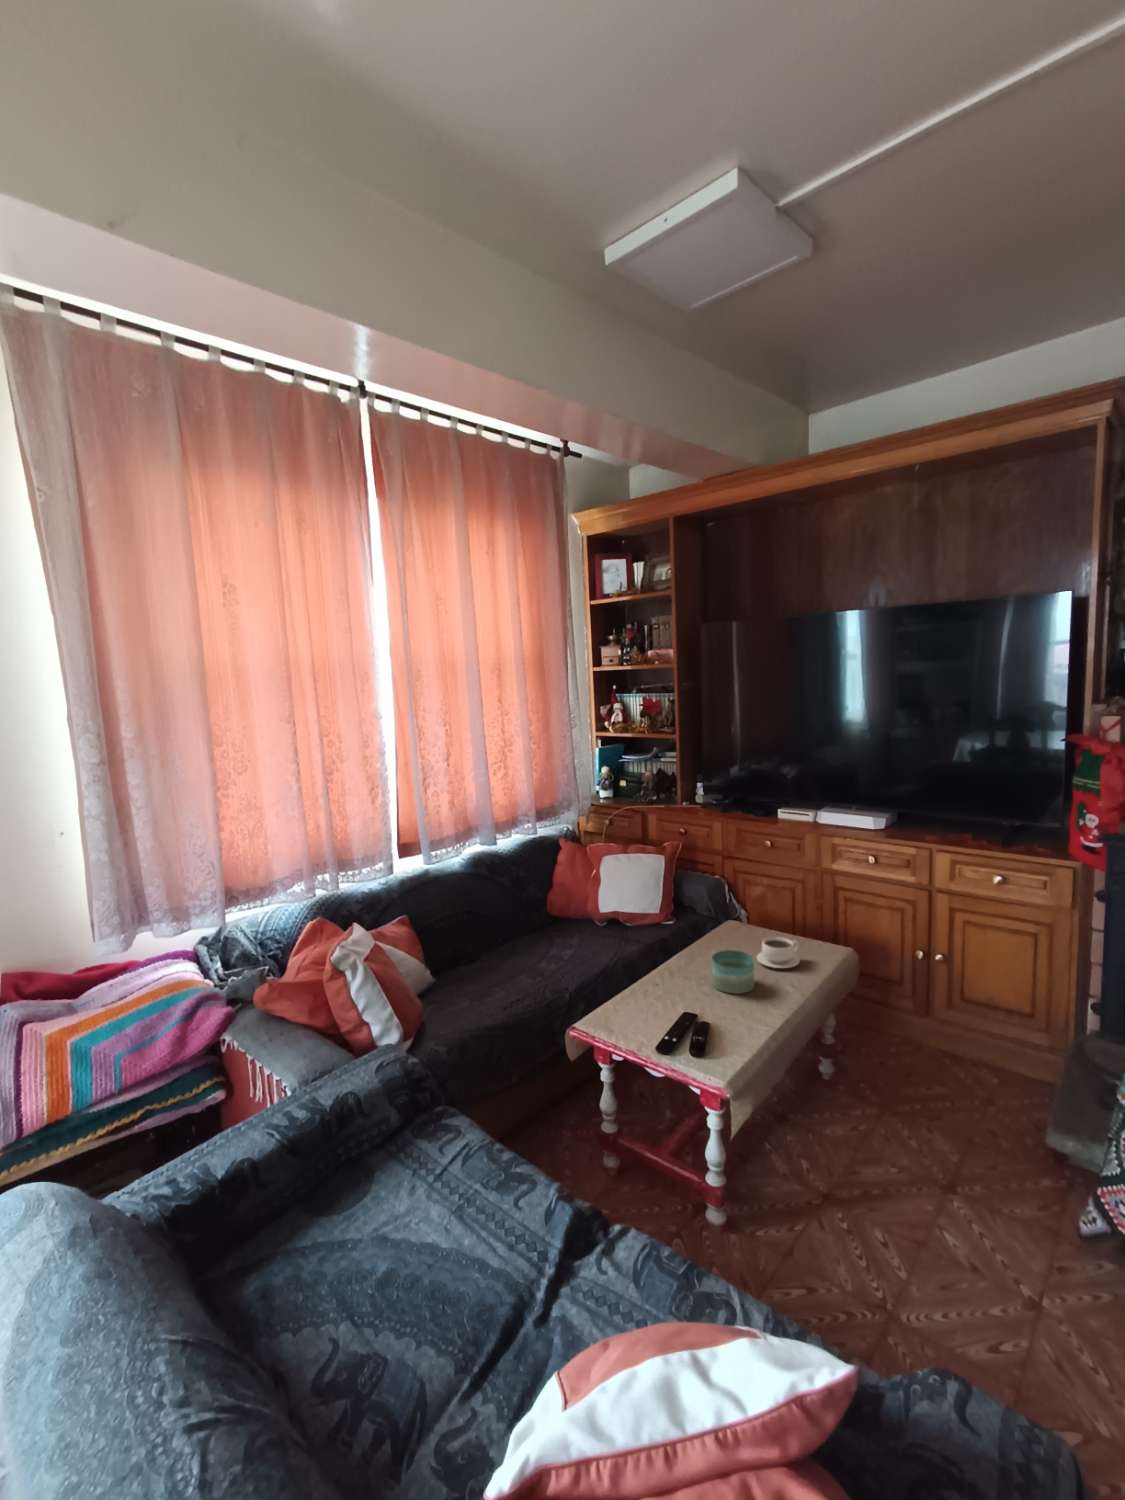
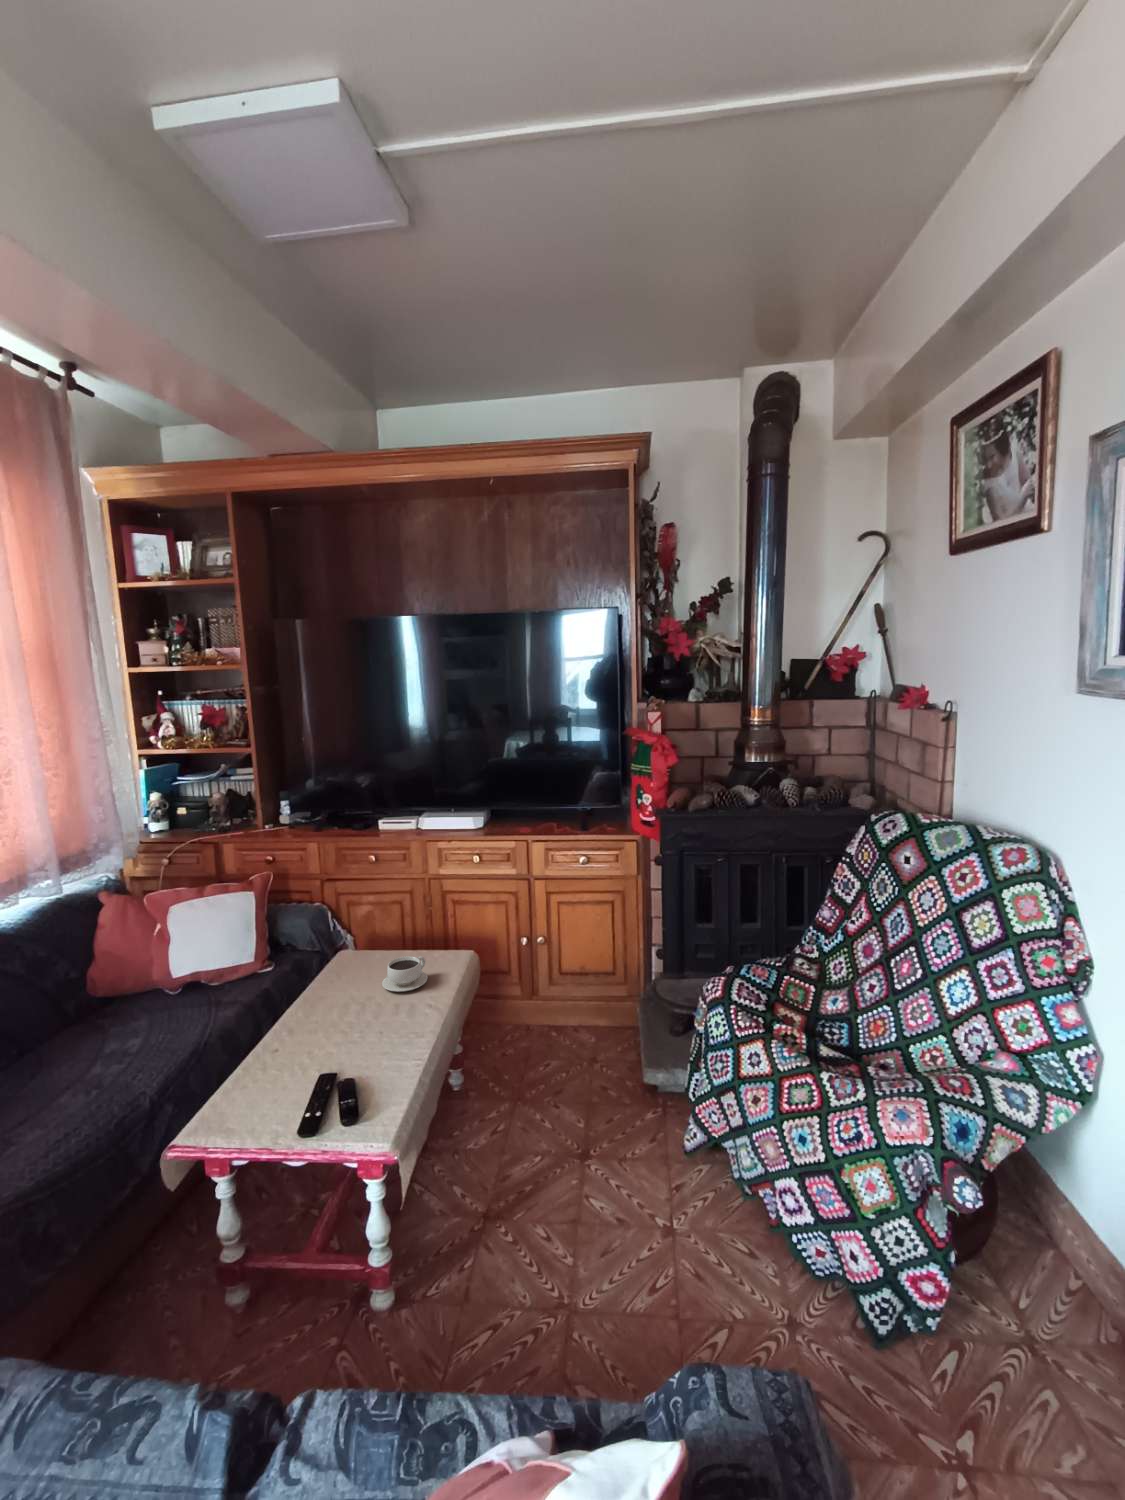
candle: present [712,950,754,994] -> none [339,984,389,1035]

